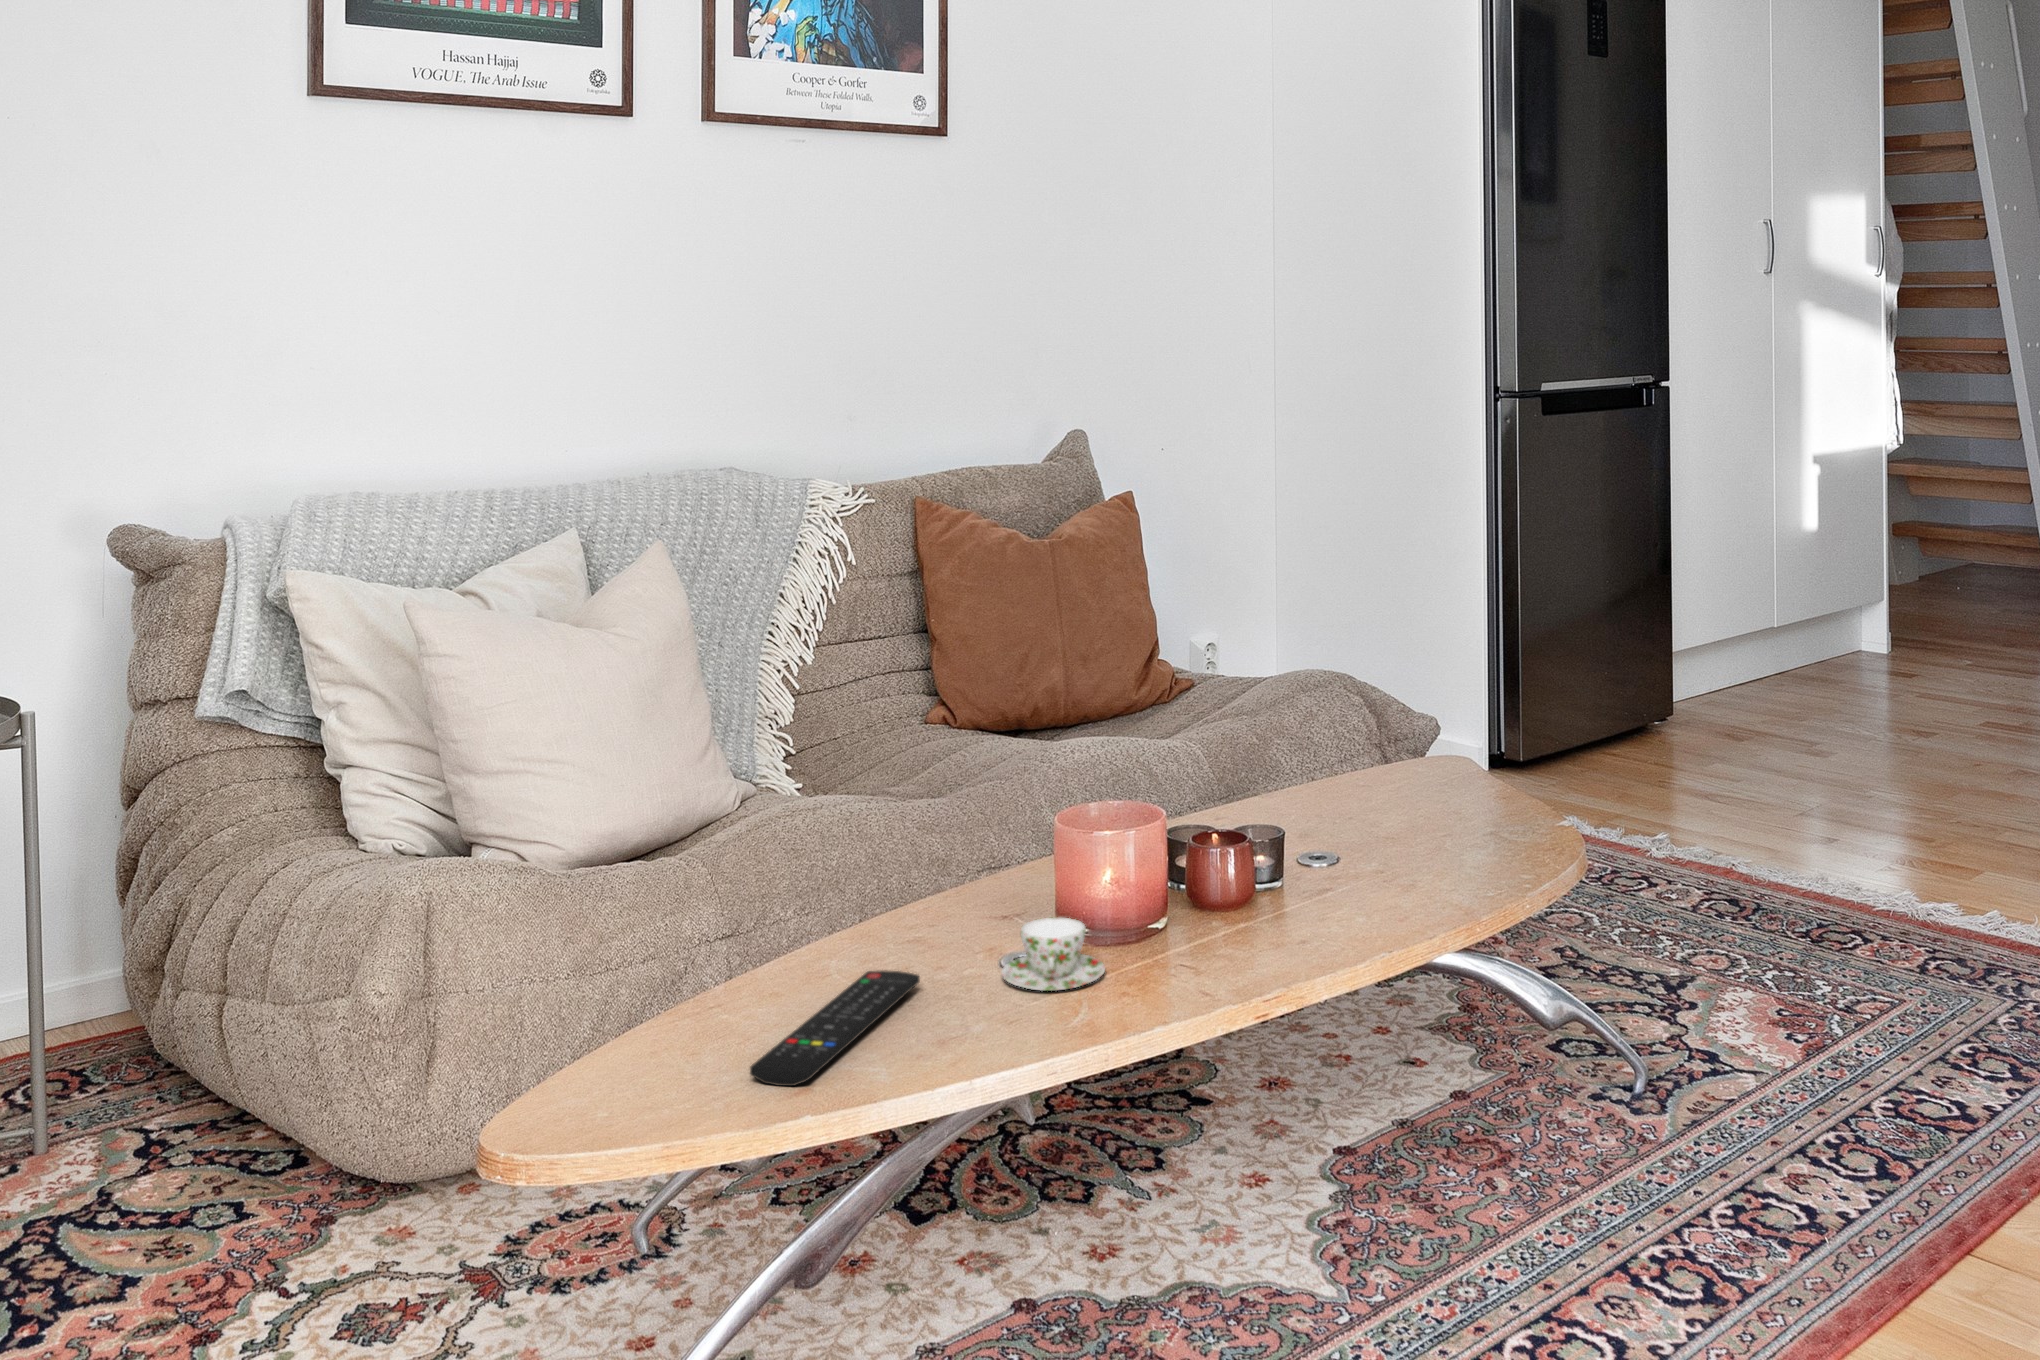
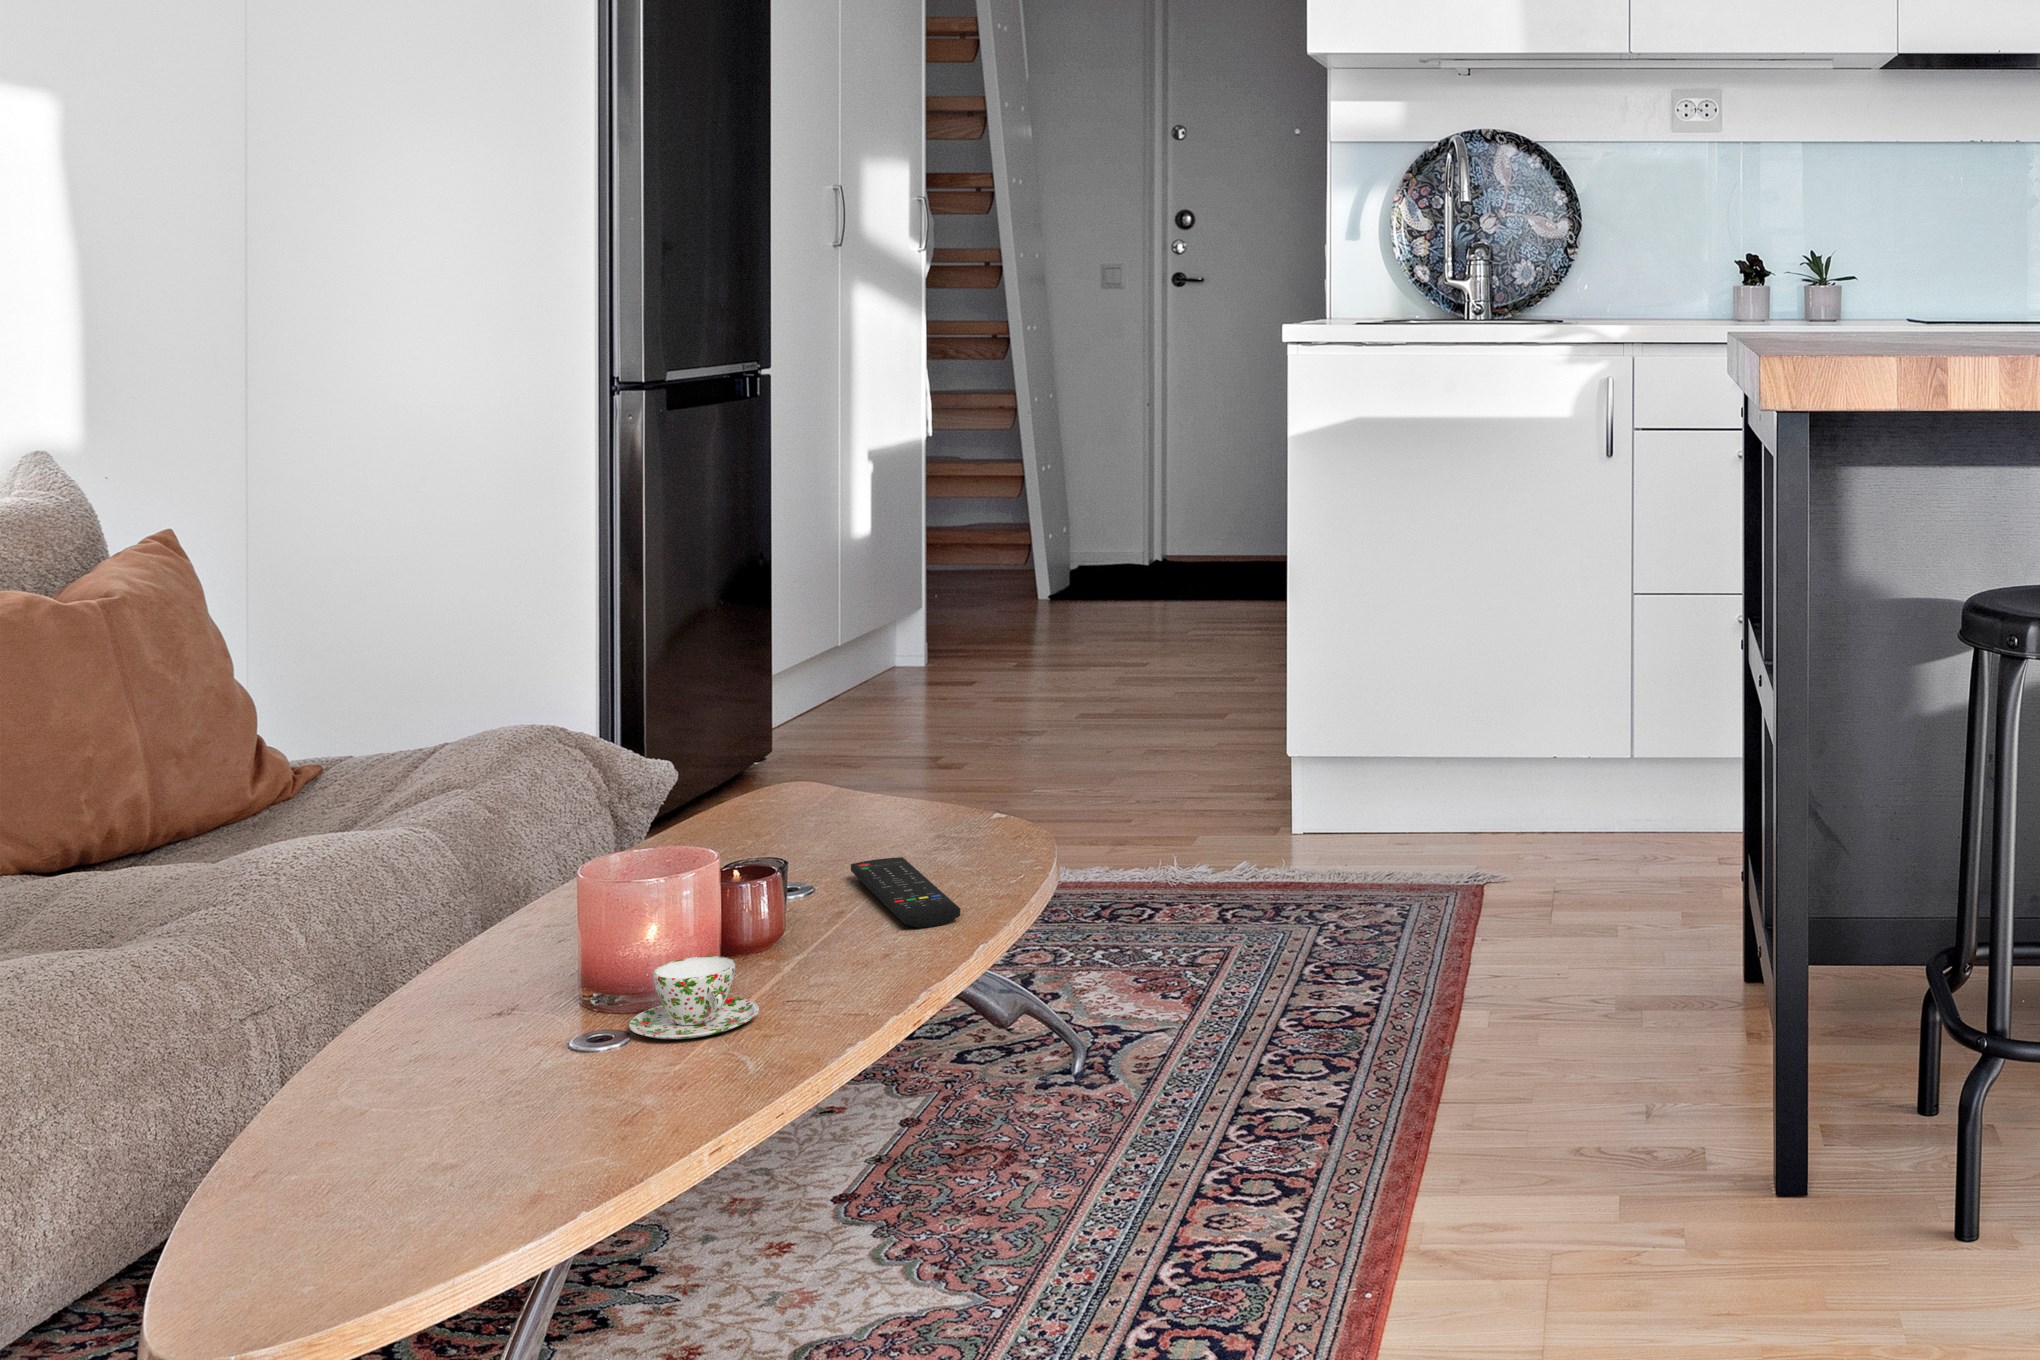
remote control: present [750,970,920,1086] -> present [851,857,960,928]

